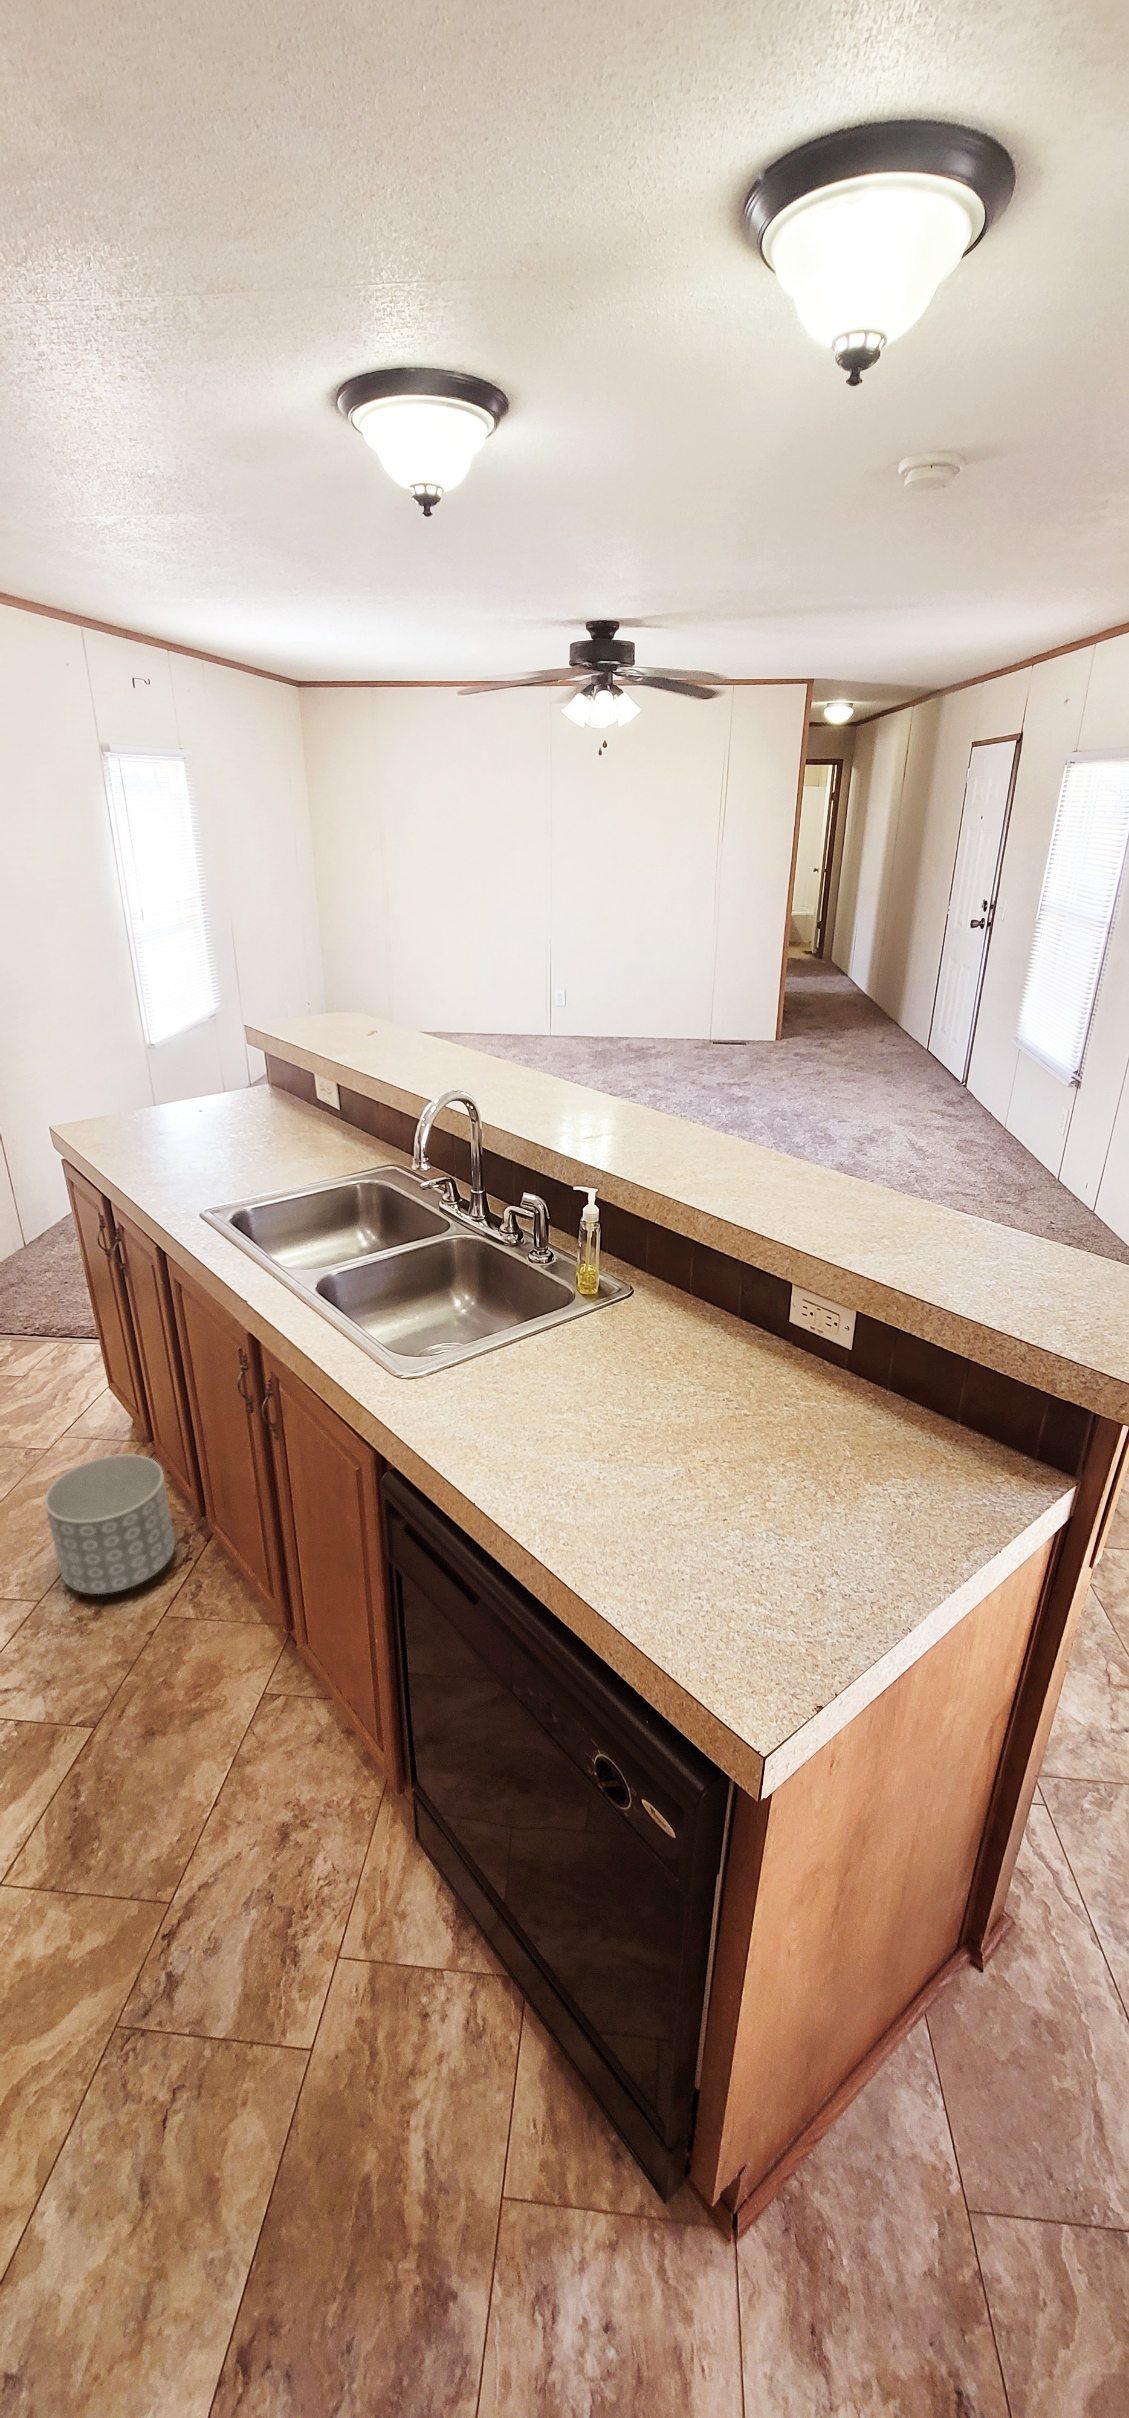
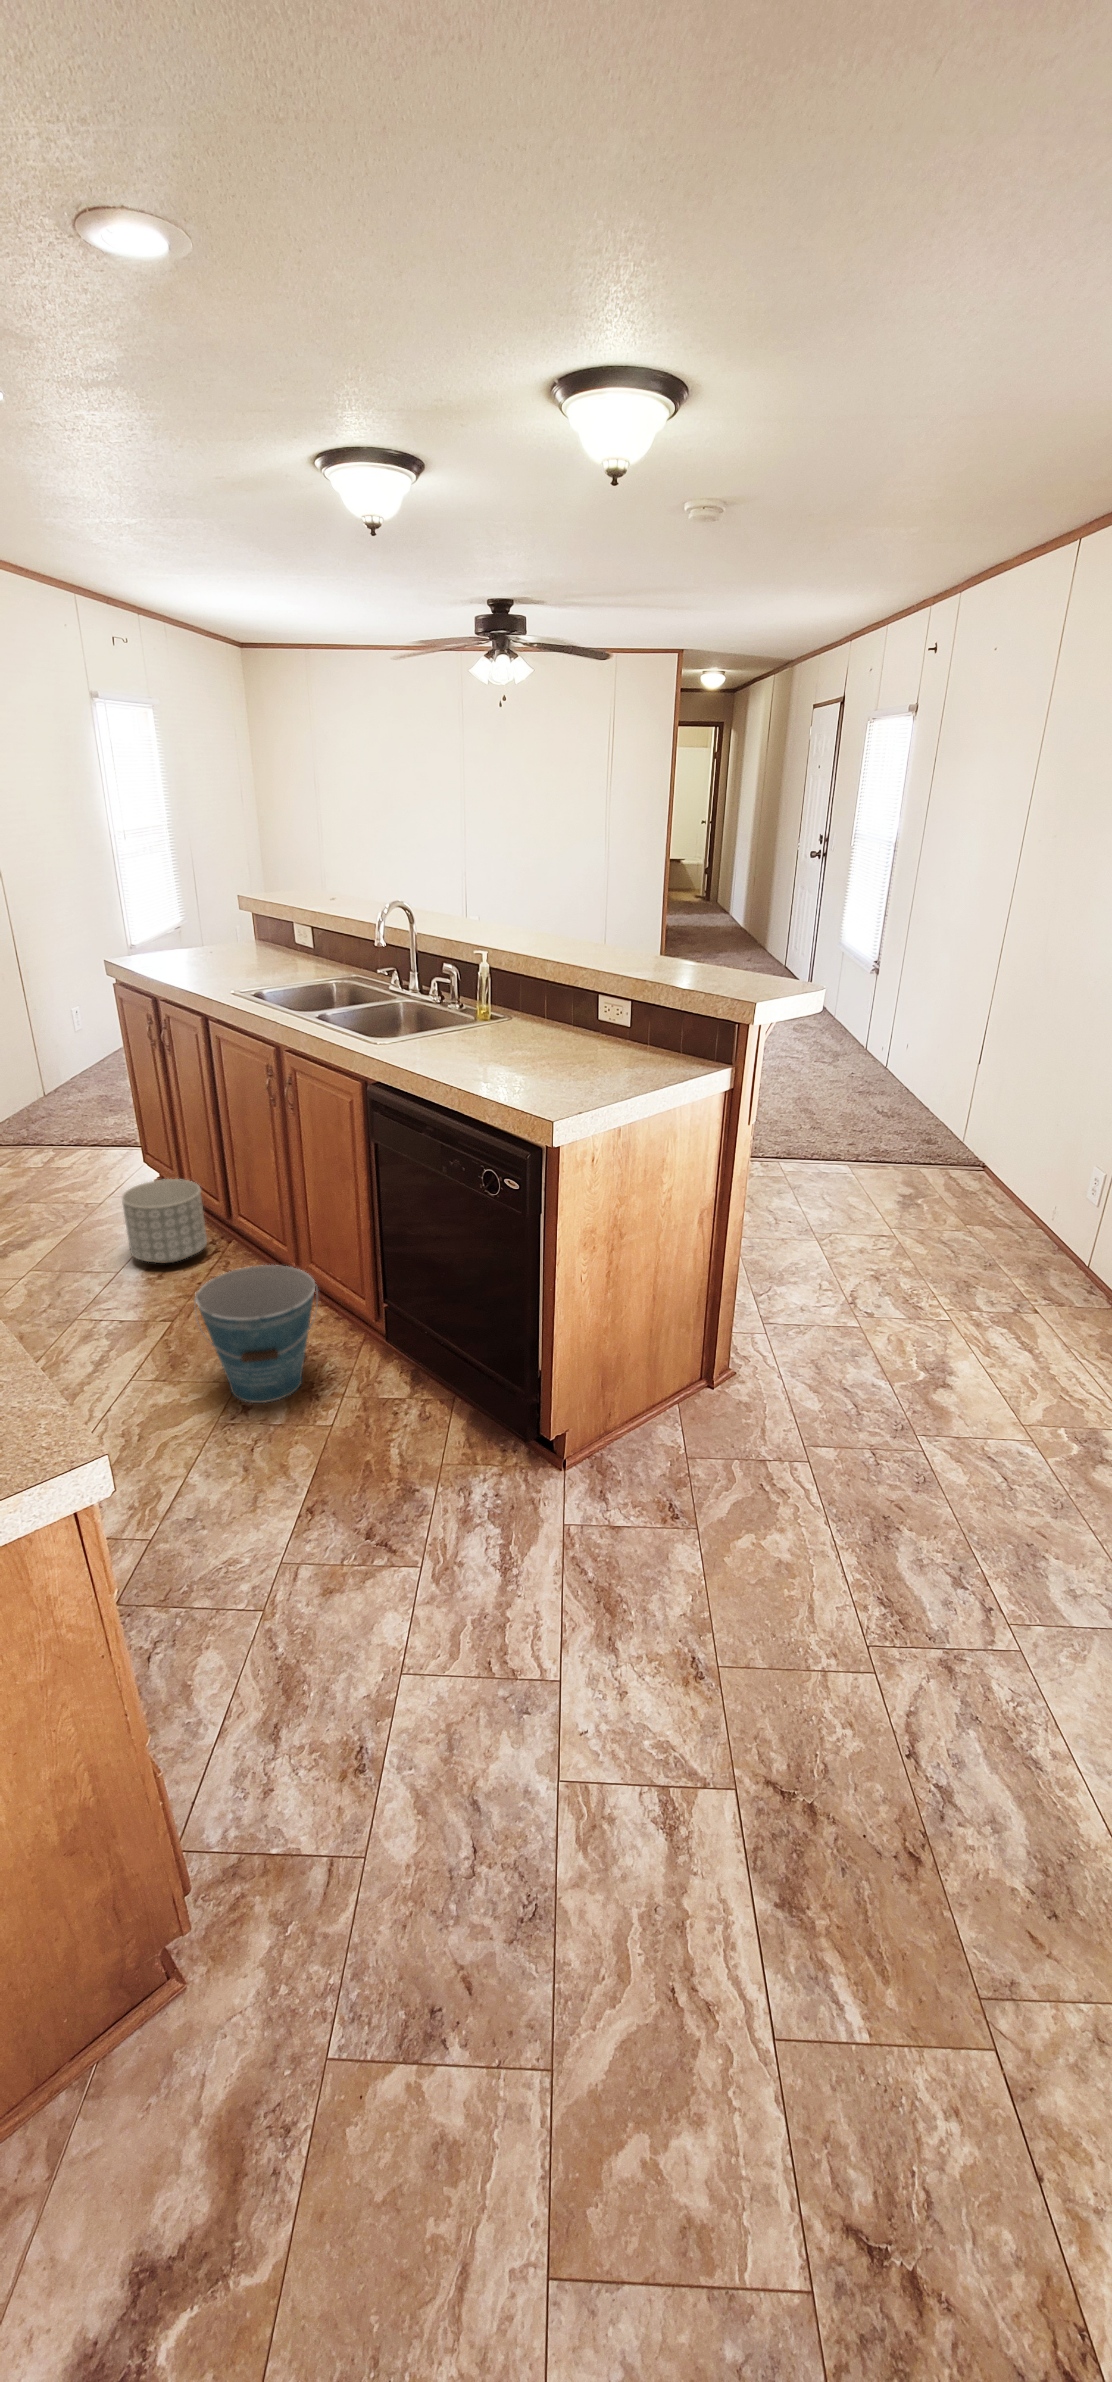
bucket: none [79,1711,295,1981] -> present [194,1265,317,1403]

